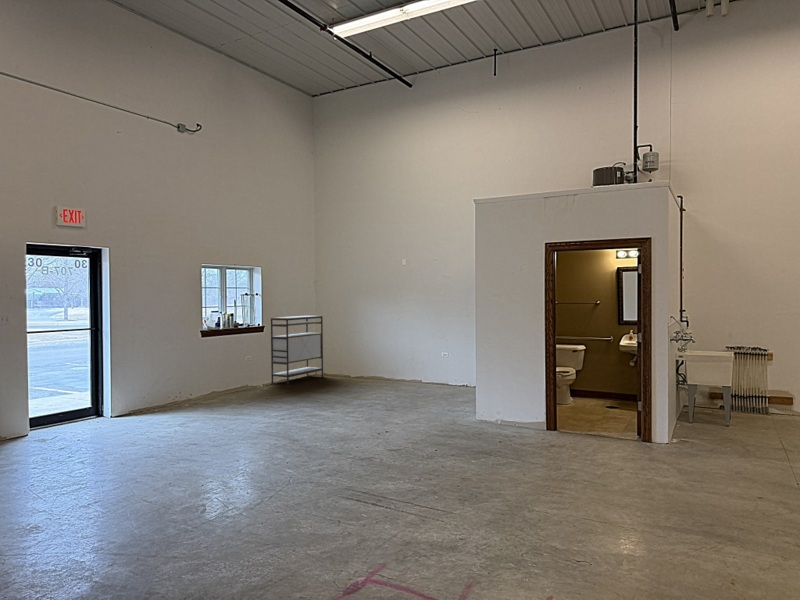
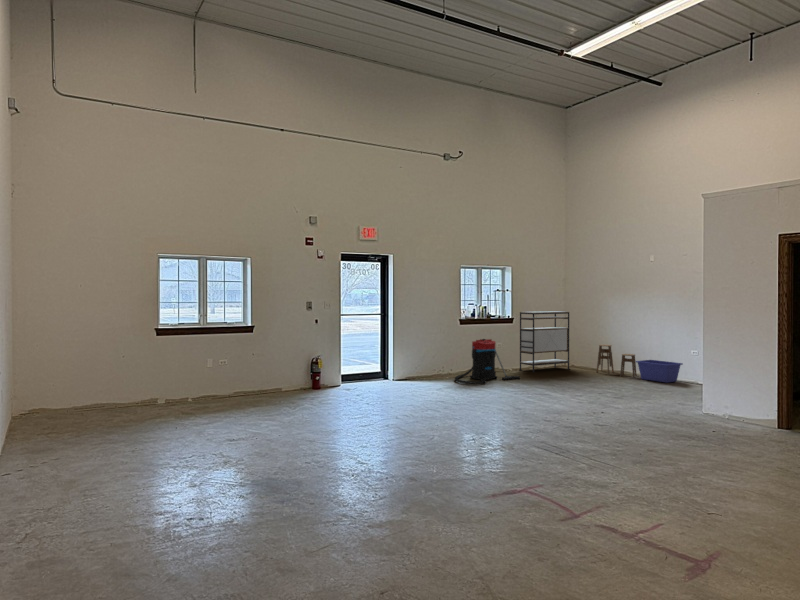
stool: none [352,349,391,381] -> present [596,345,637,377]
vacuum cleaner: none [199,351,277,410] -> present [455,339,520,384]
storage bin: none [393,362,436,385] -> present [636,360,683,383]

